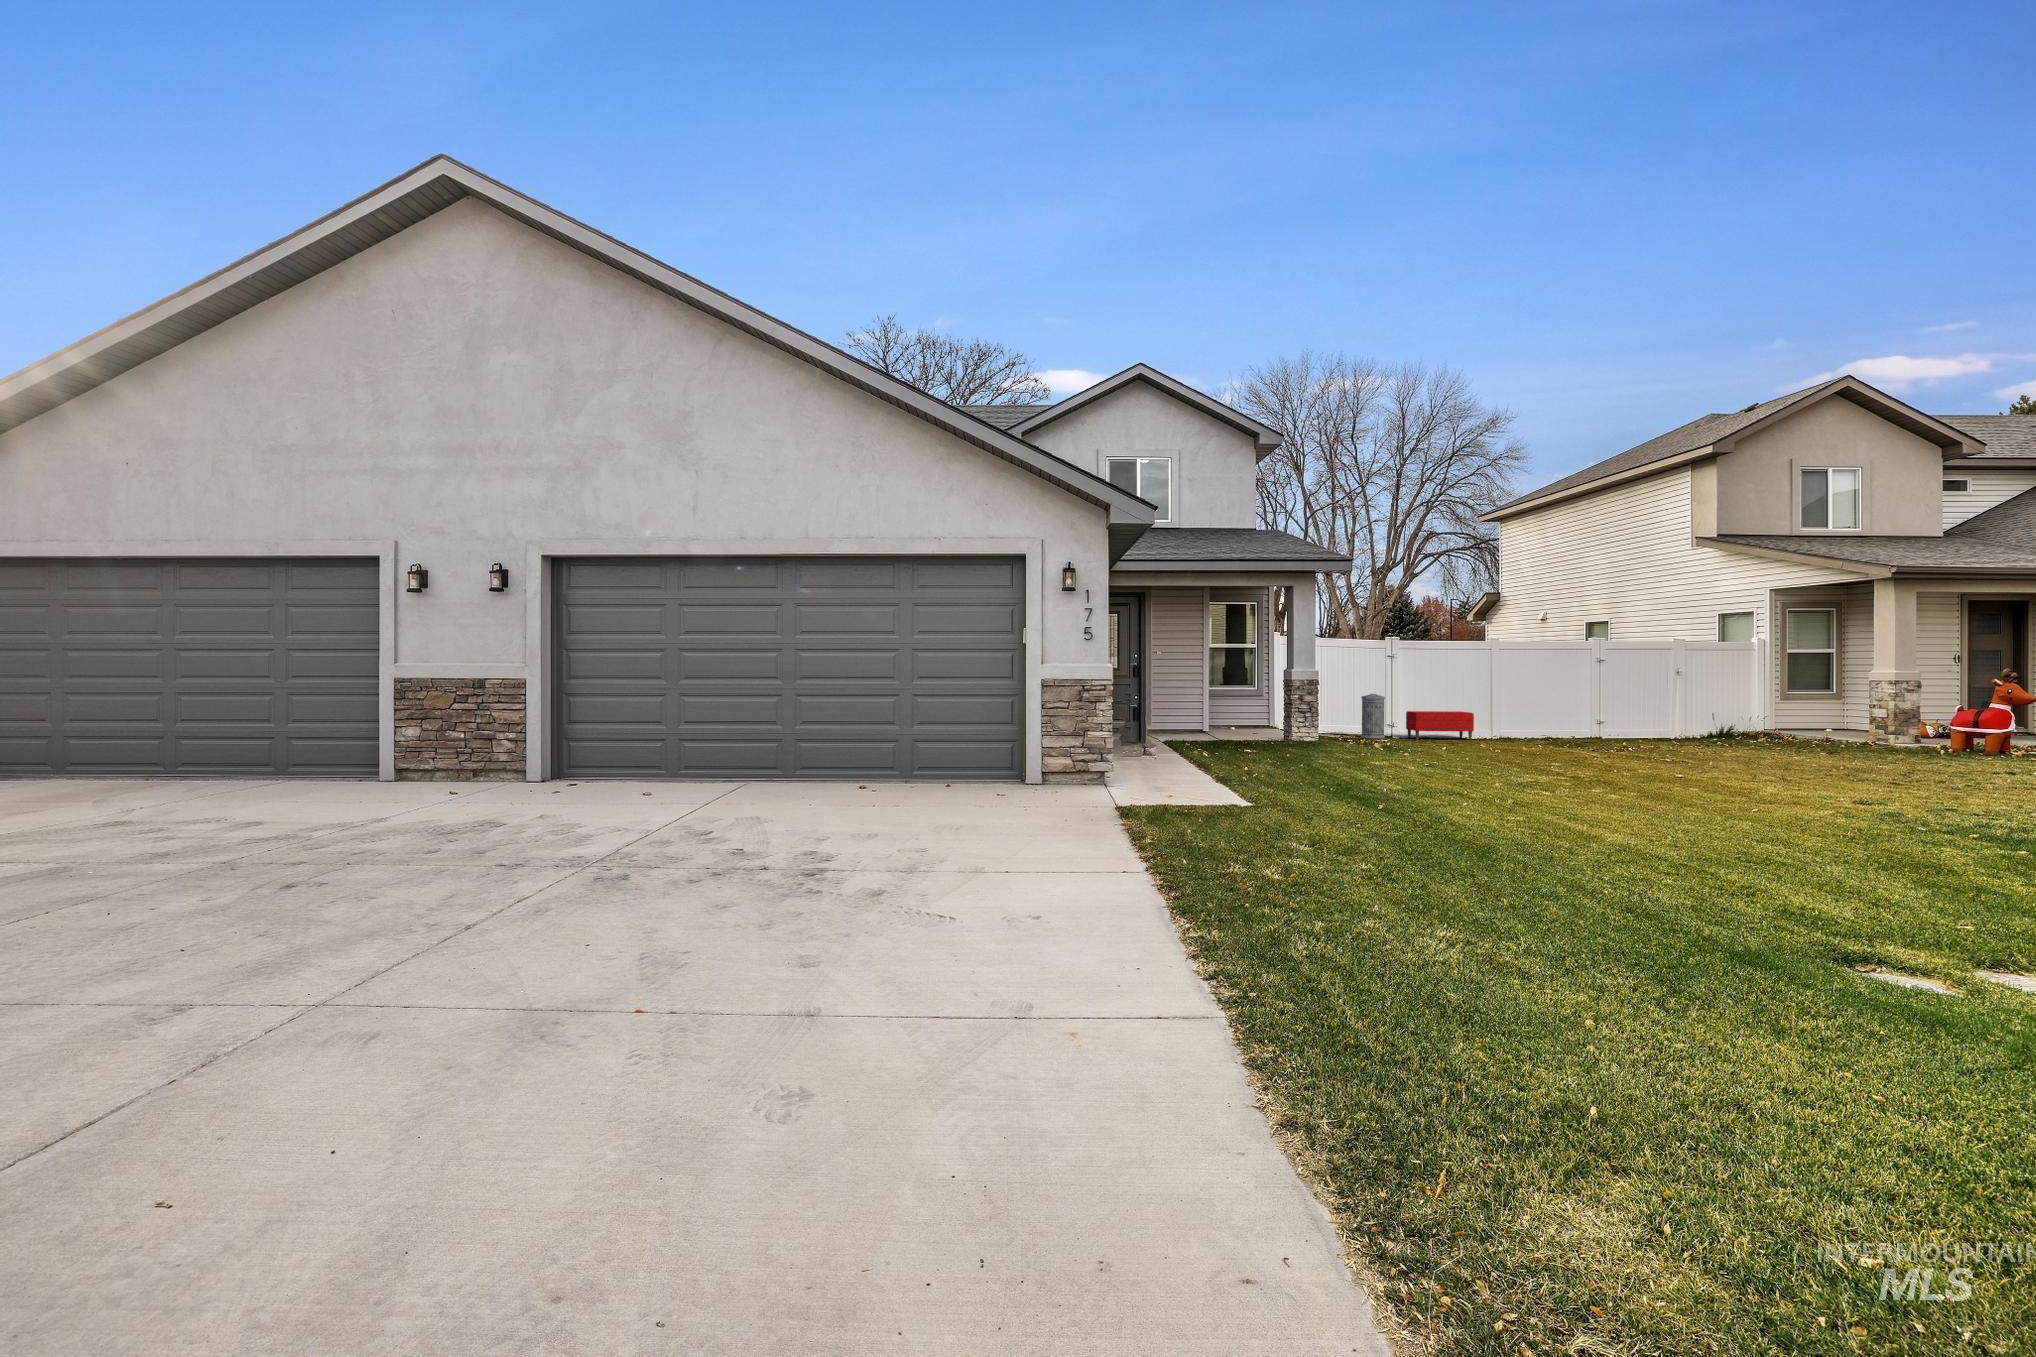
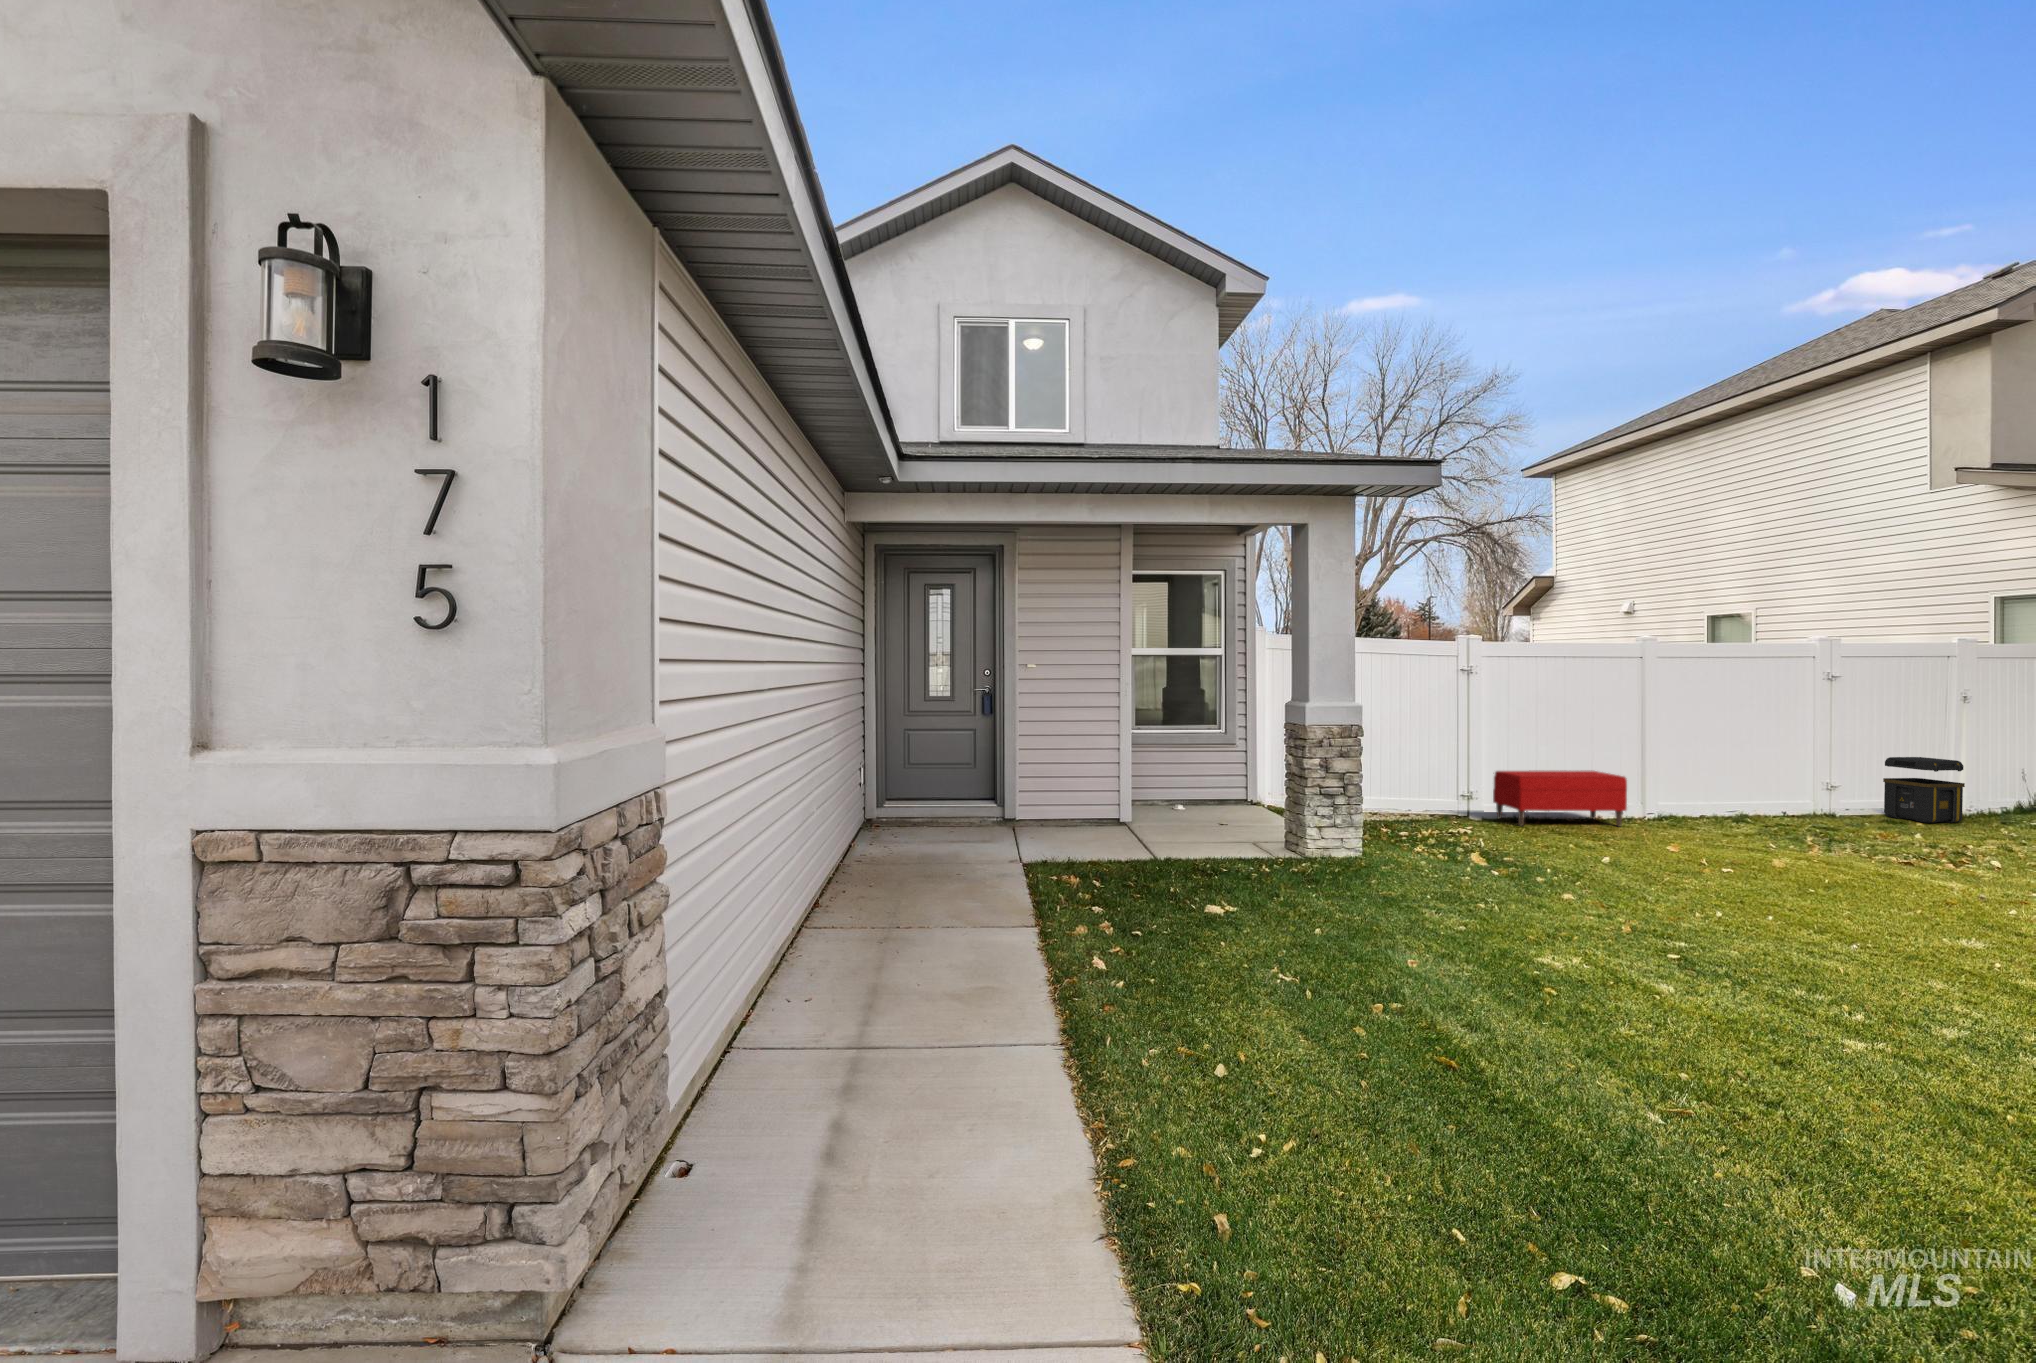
trash can: present [1361,694,1385,738] -> none [1411,736,1457,822]
toolbox: none [1627,705,1664,740] -> present [1883,757,1965,823]

